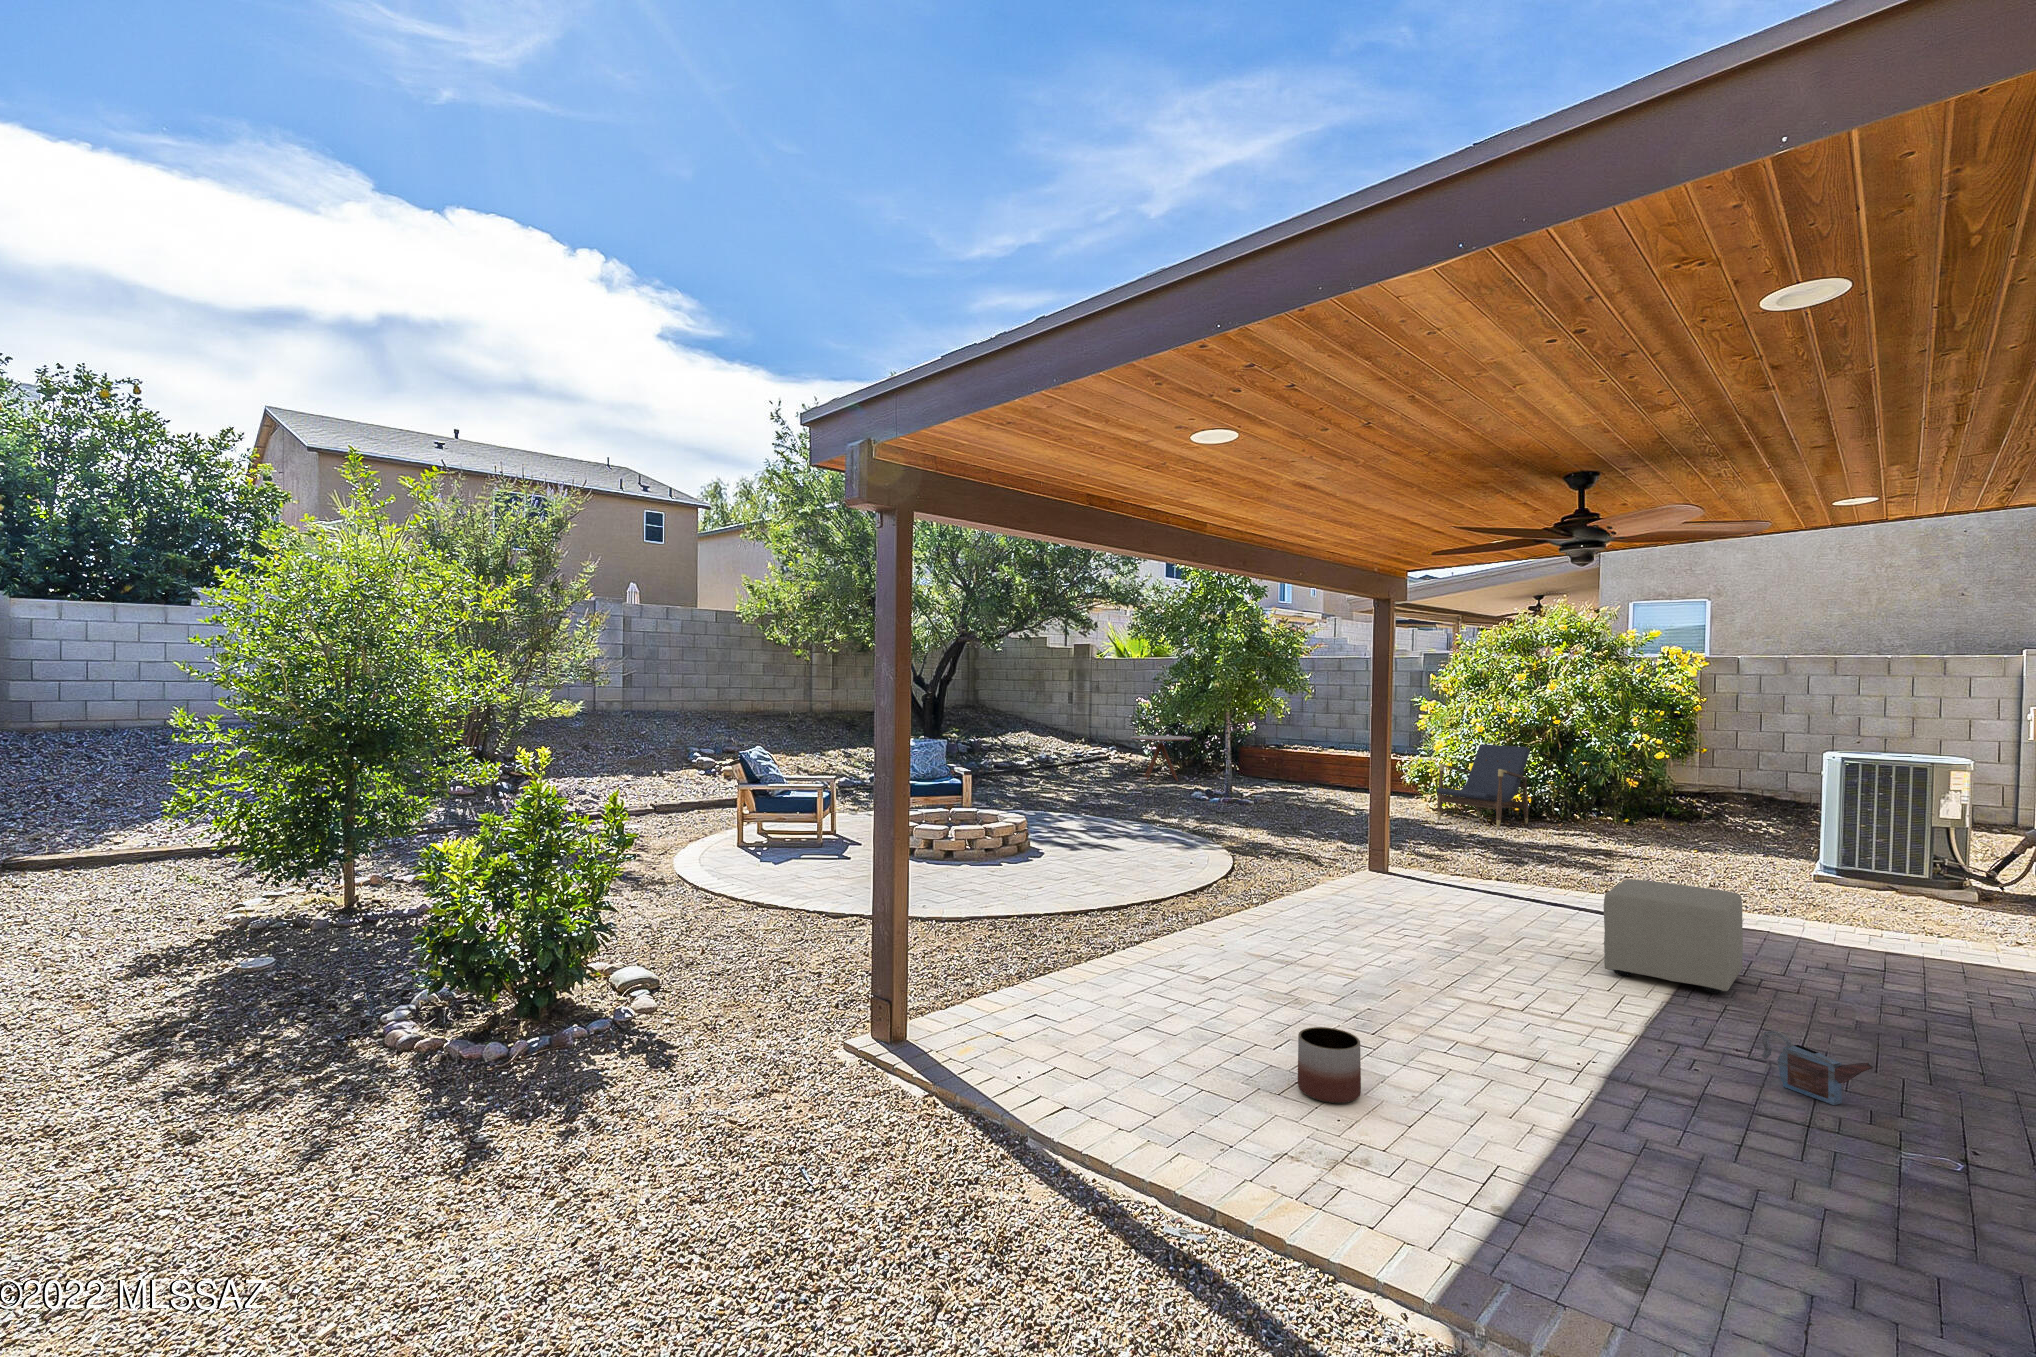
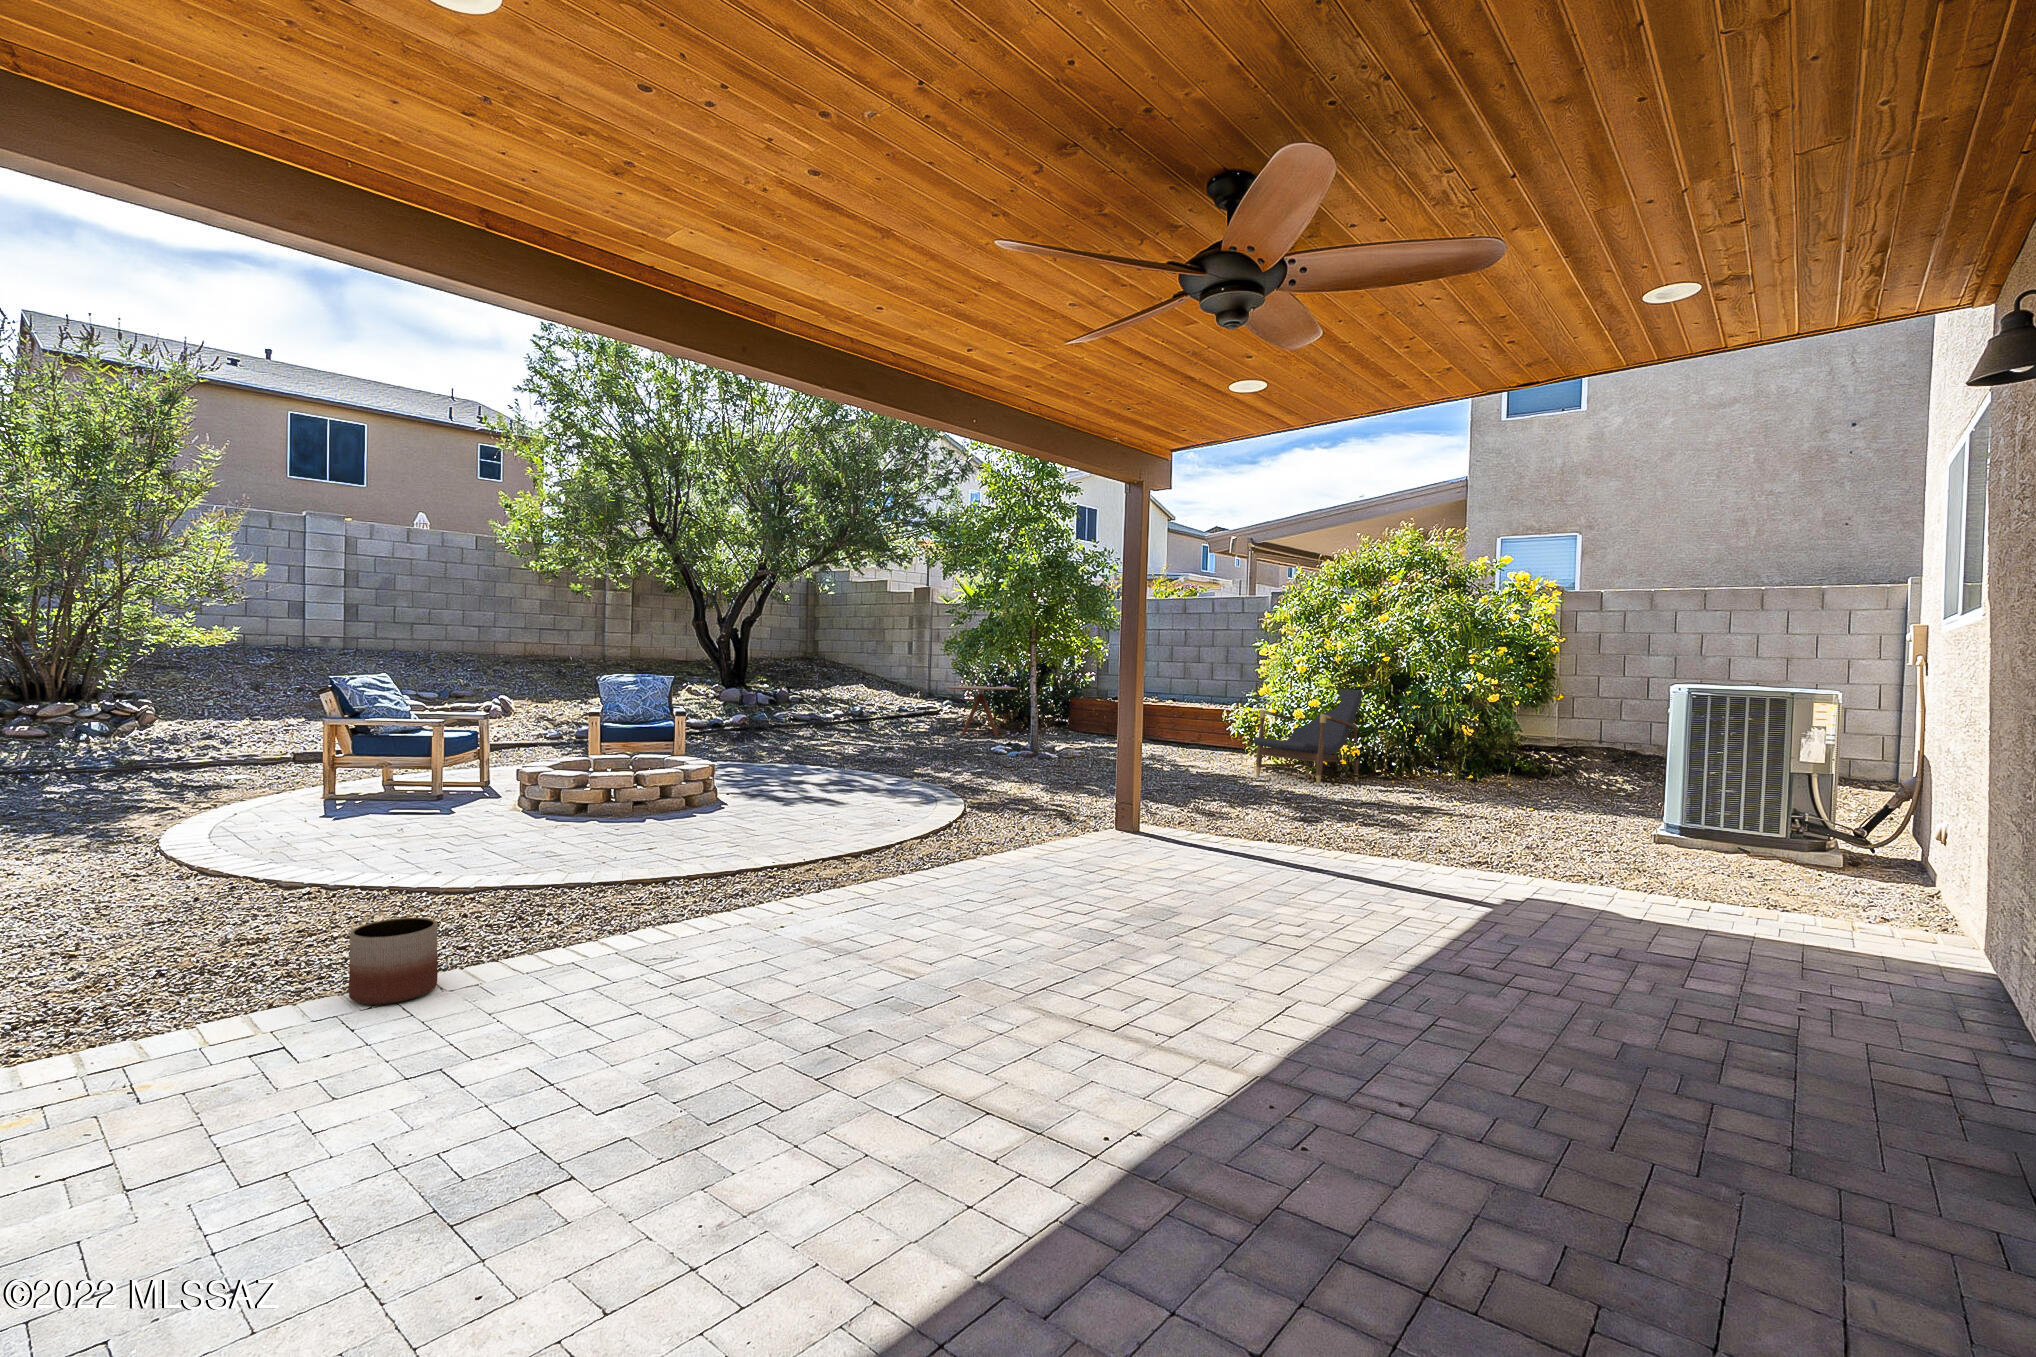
ottoman: present [1603,879,1743,993] -> none [1298,827,1495,991]
planter: present [1298,1027,1361,1104] -> present [349,918,438,1005]
watering can: present [1761,1030,1873,1105] -> none [1419,1061,1572,1202]

